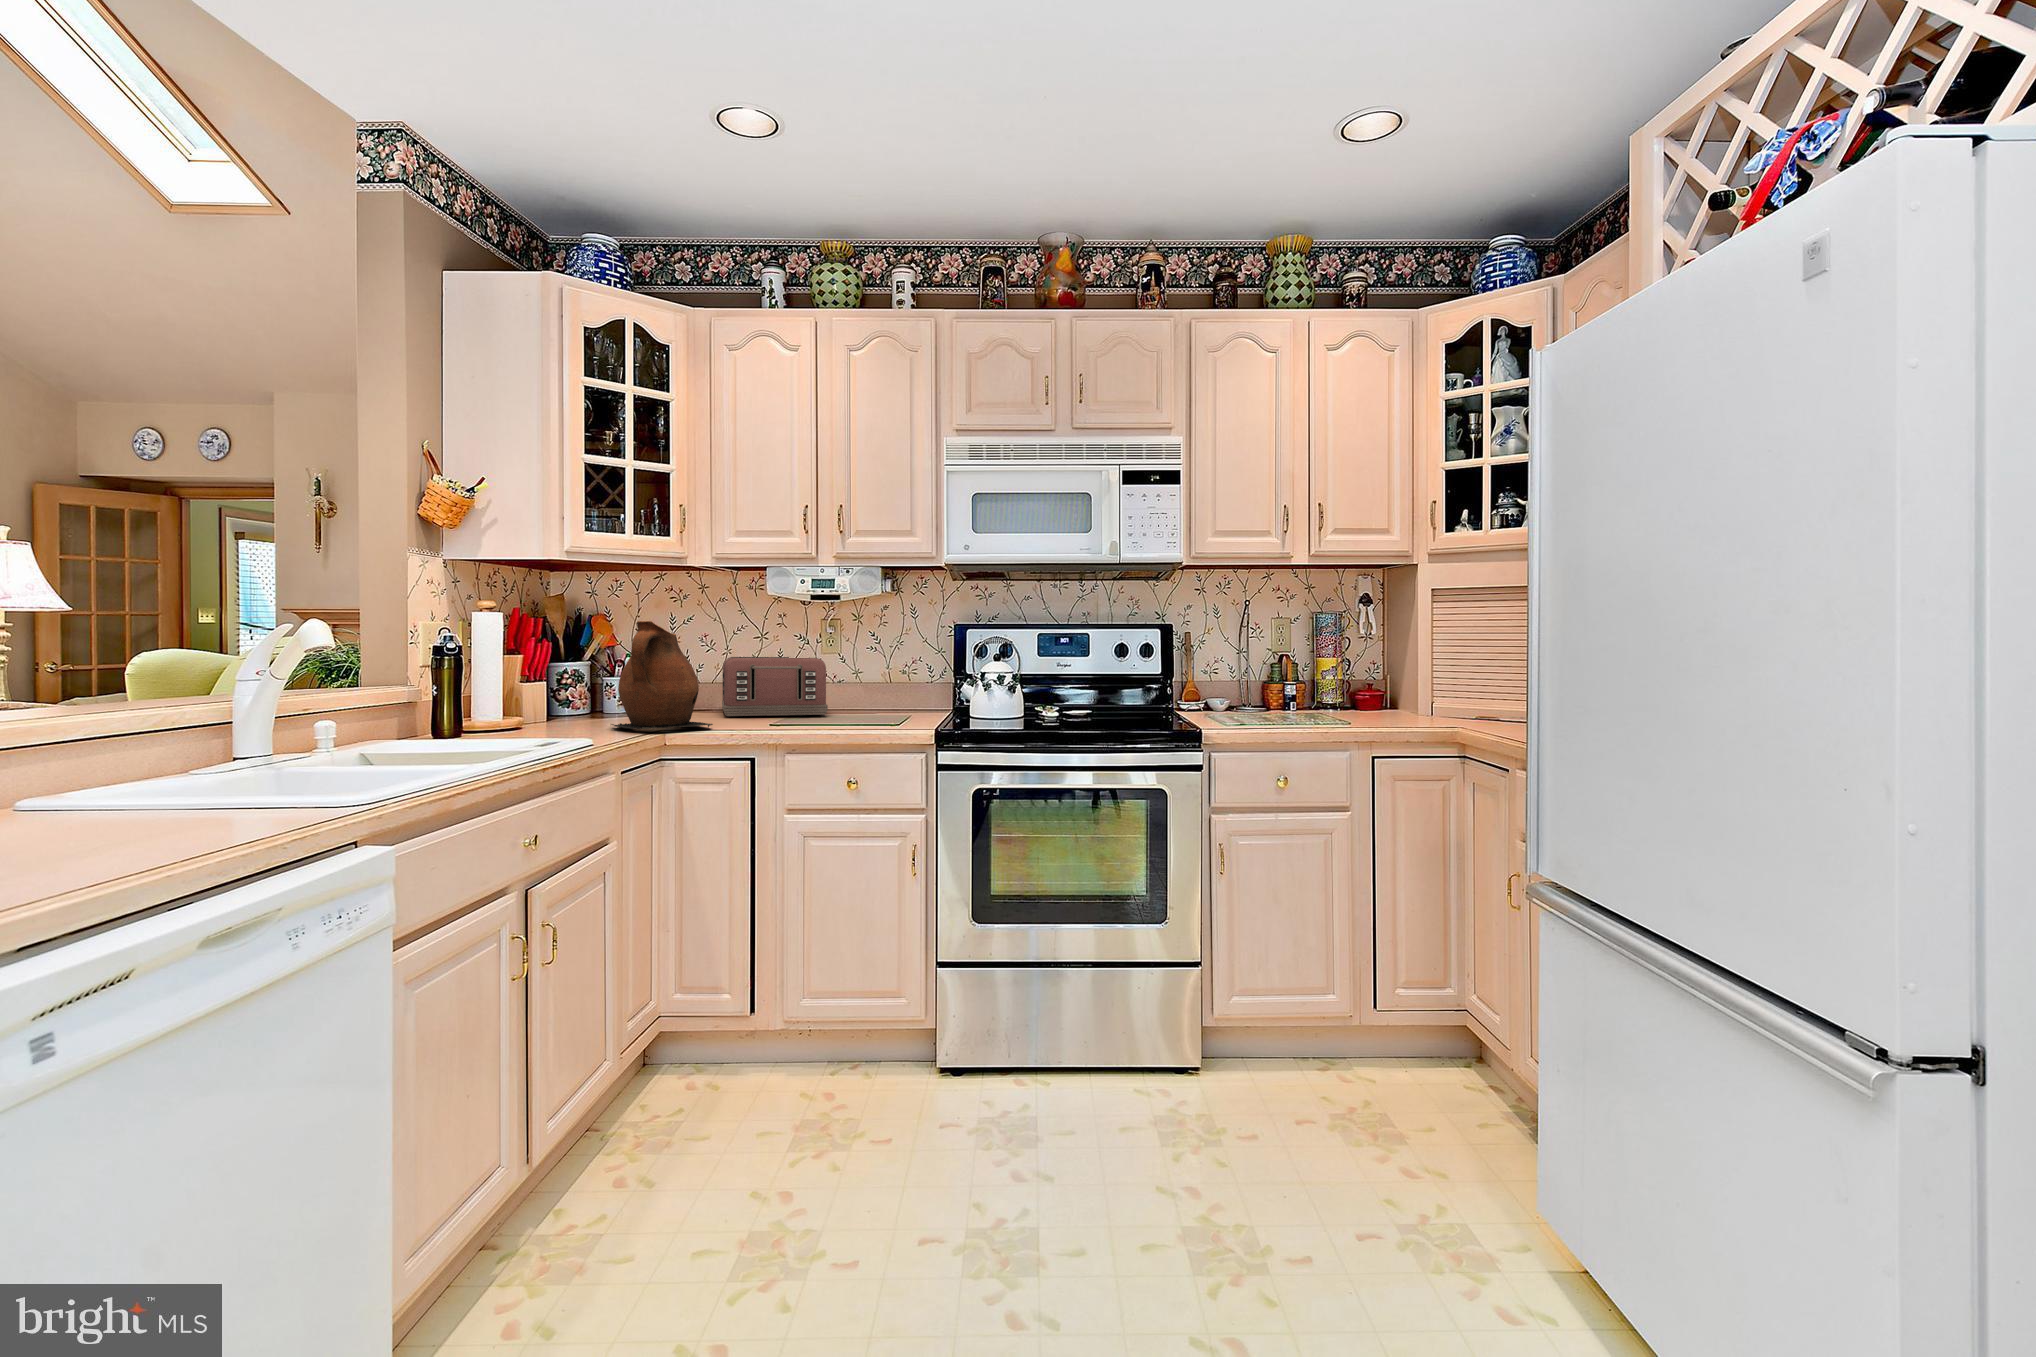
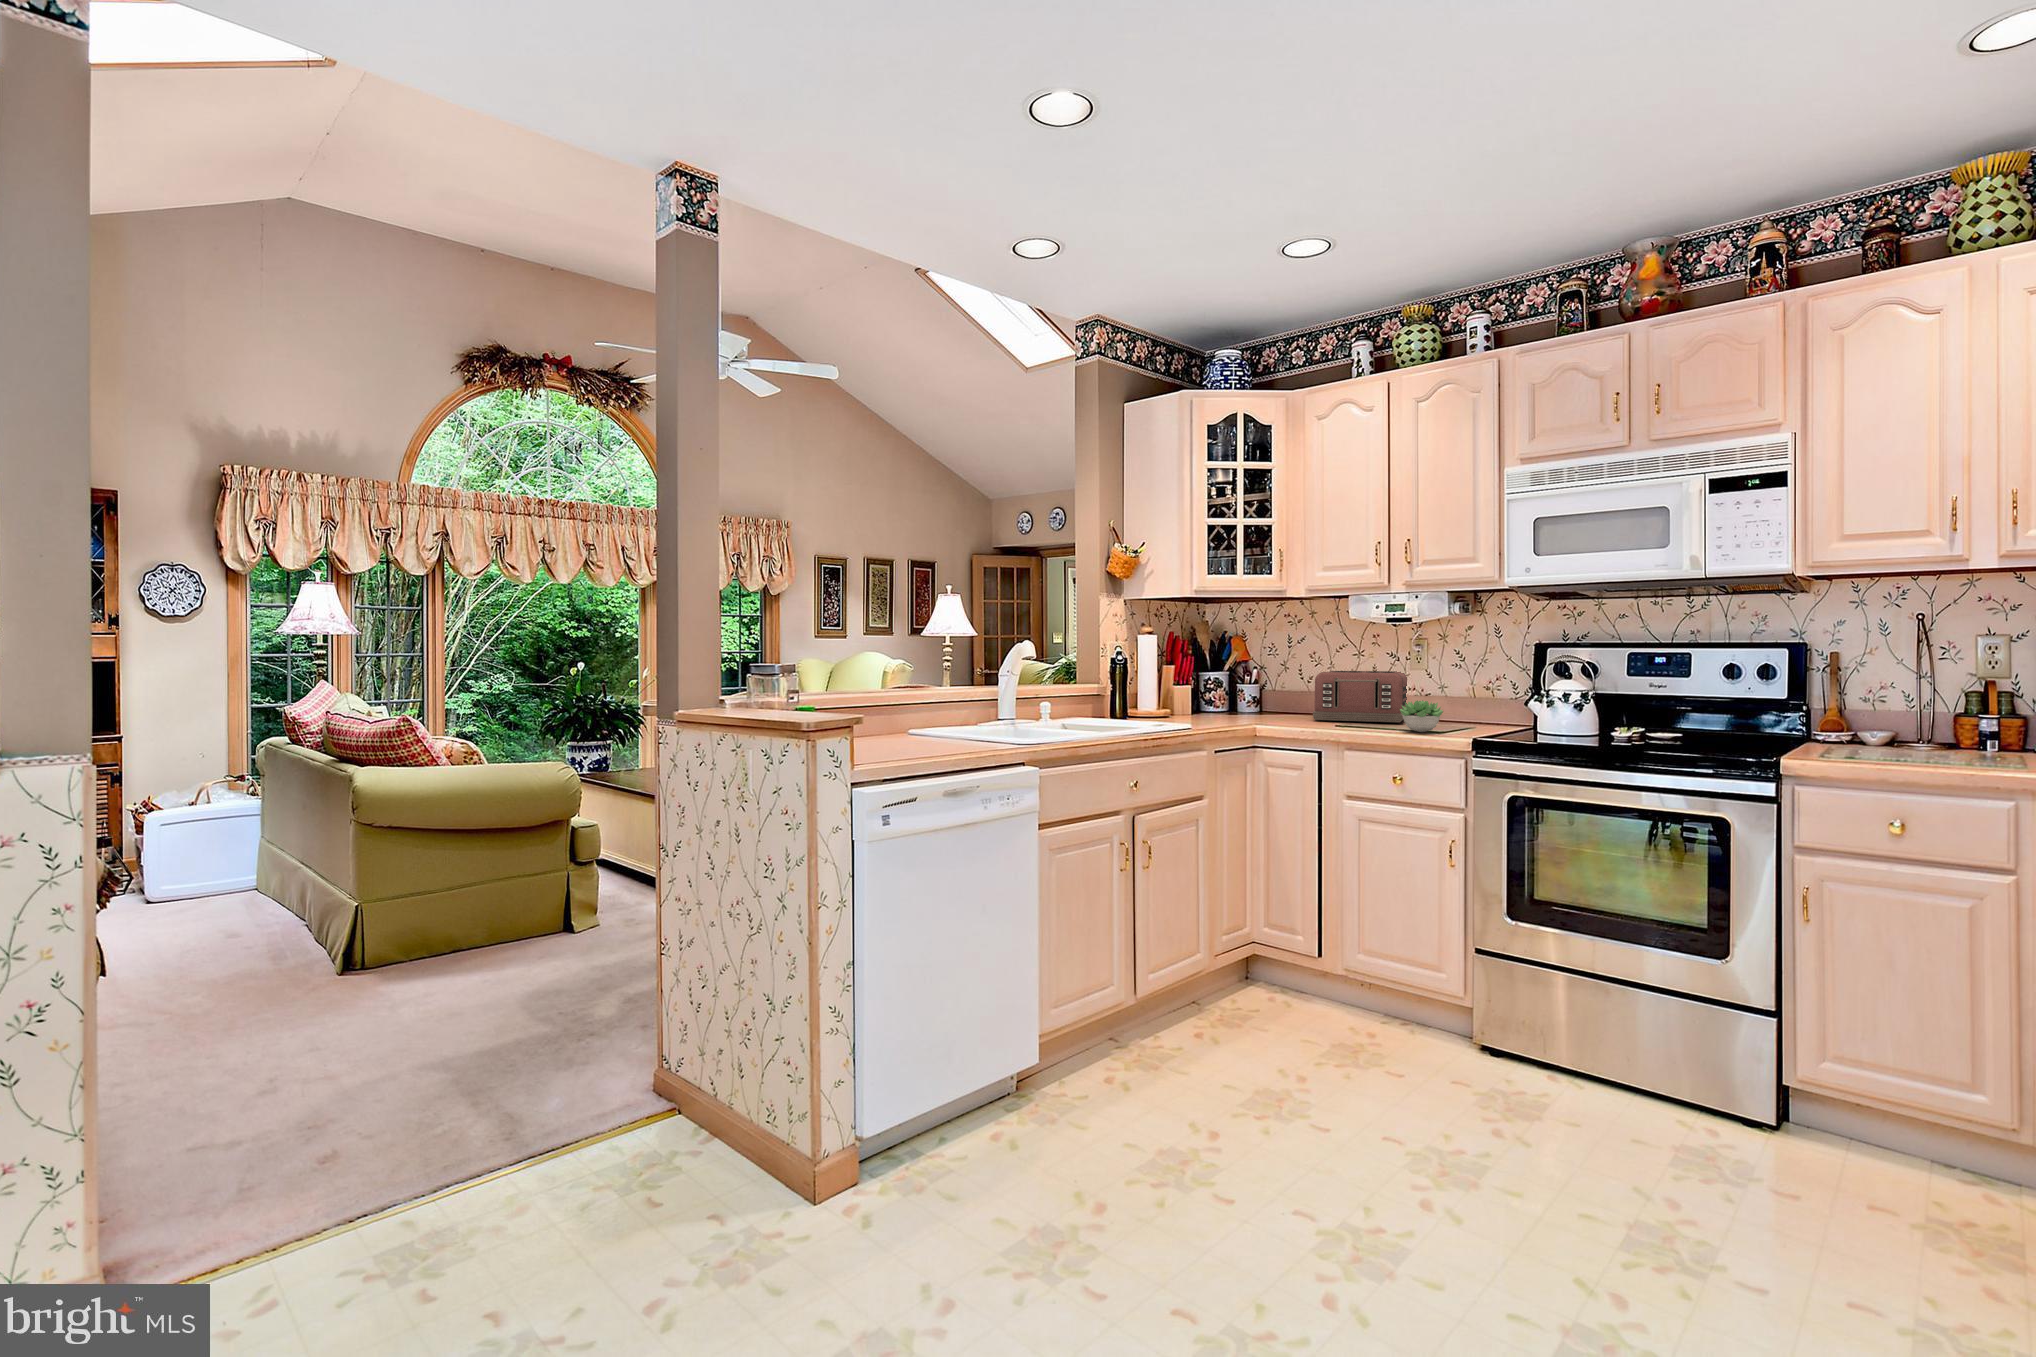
ceramic pitcher: present [611,621,713,729] -> none [1216,645,1292,727]
succulent plant: none [837,688,888,724] -> present [1400,700,1443,732]

